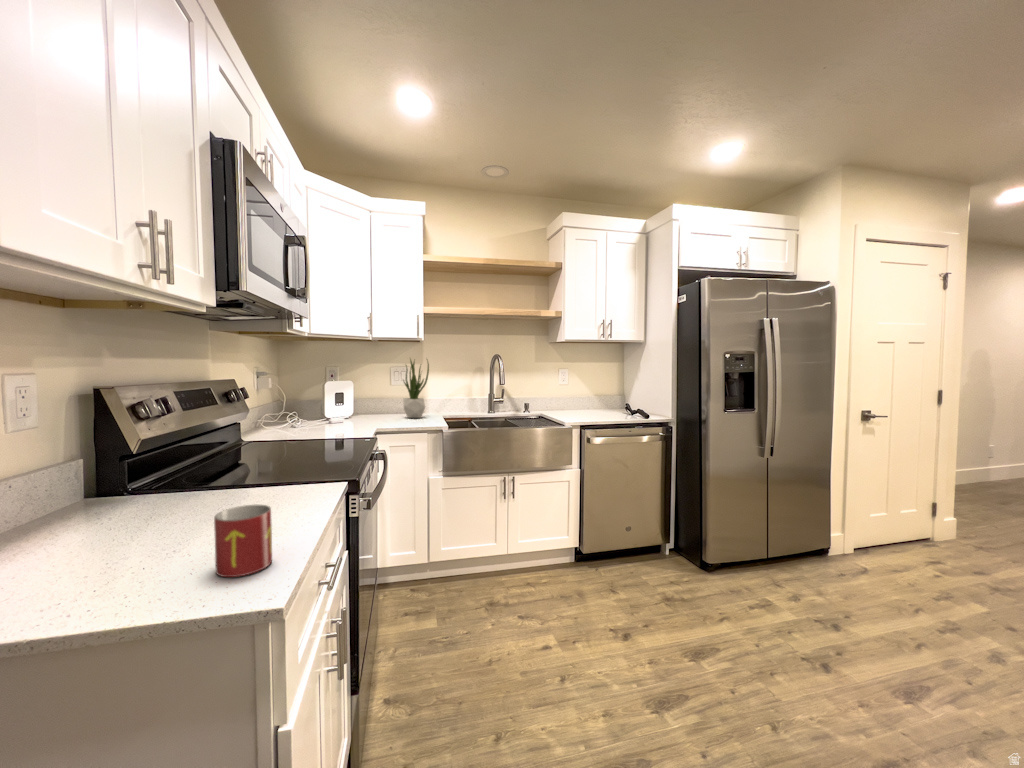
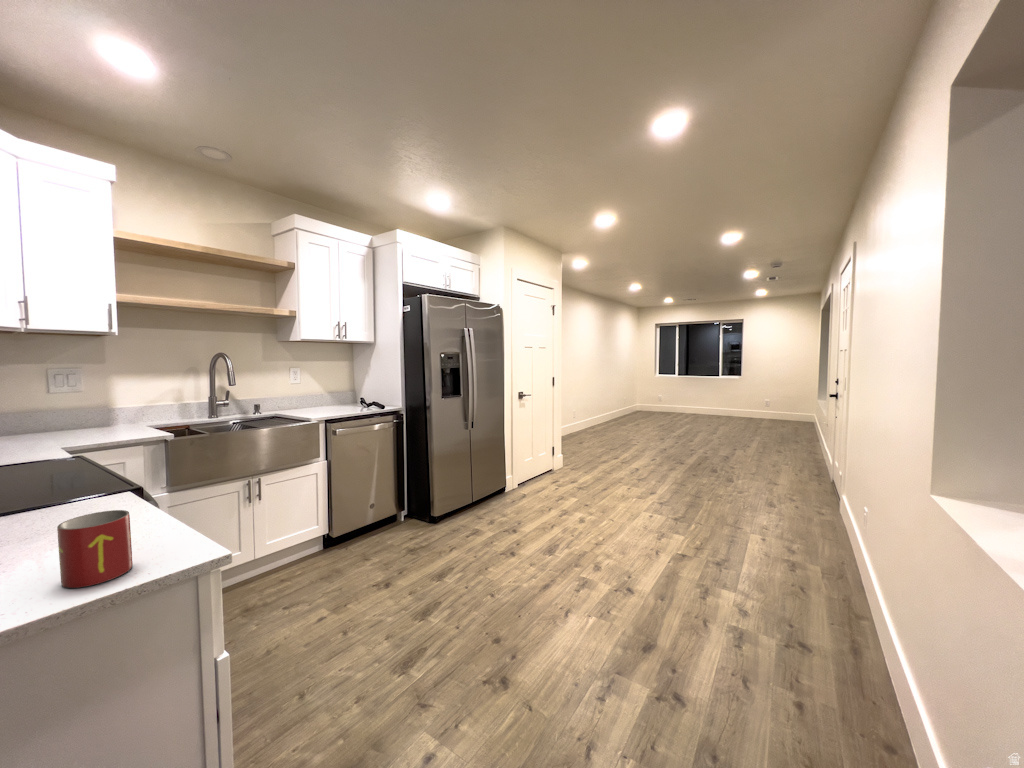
potted plant: present [403,359,429,418] -> none [81,356,124,432]

